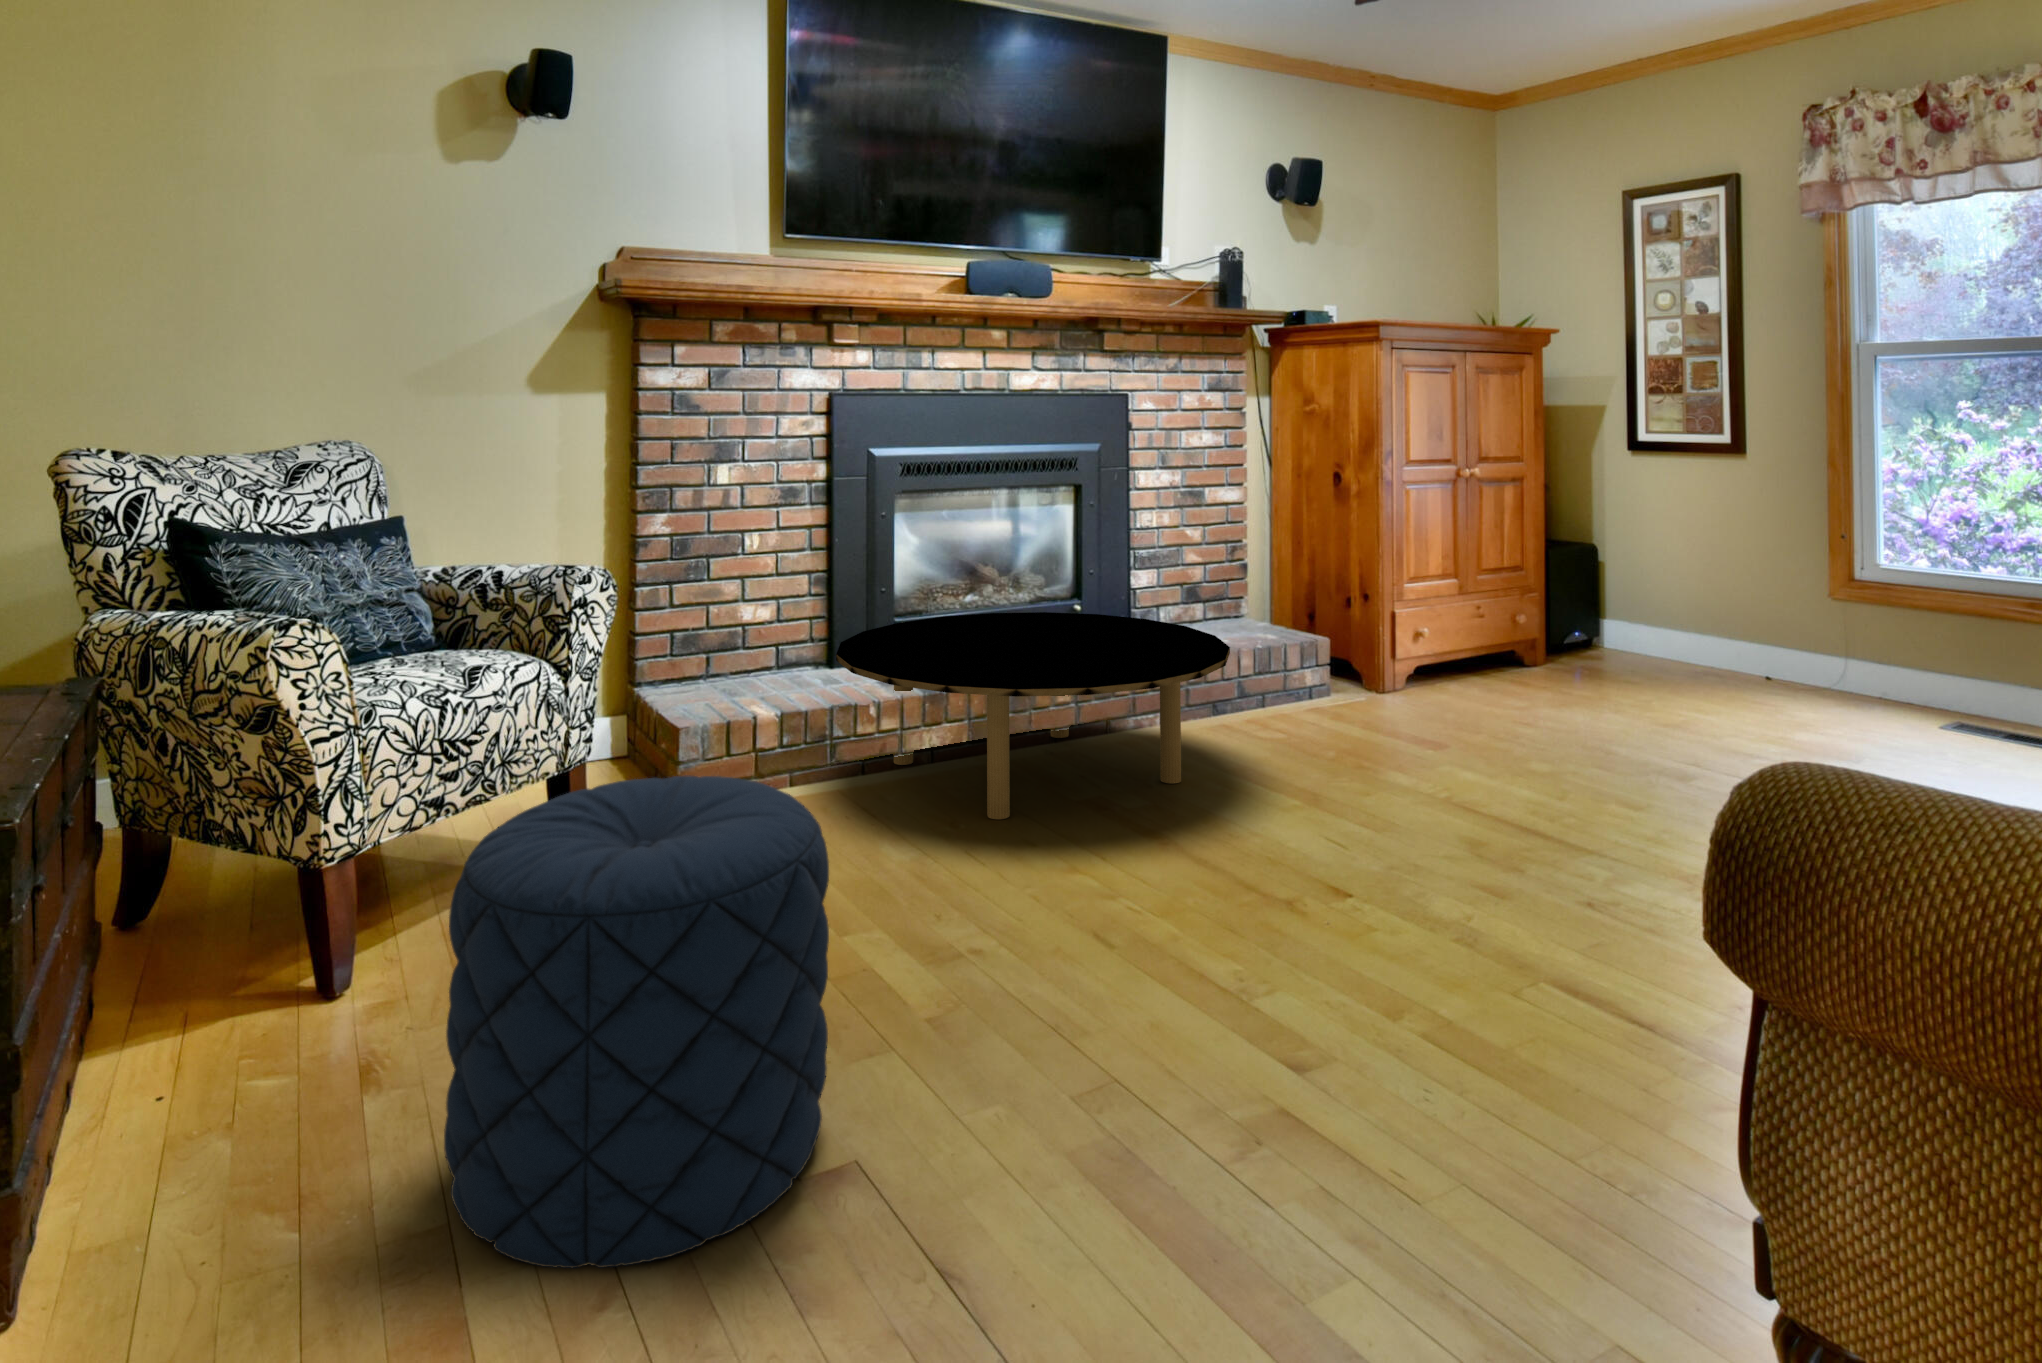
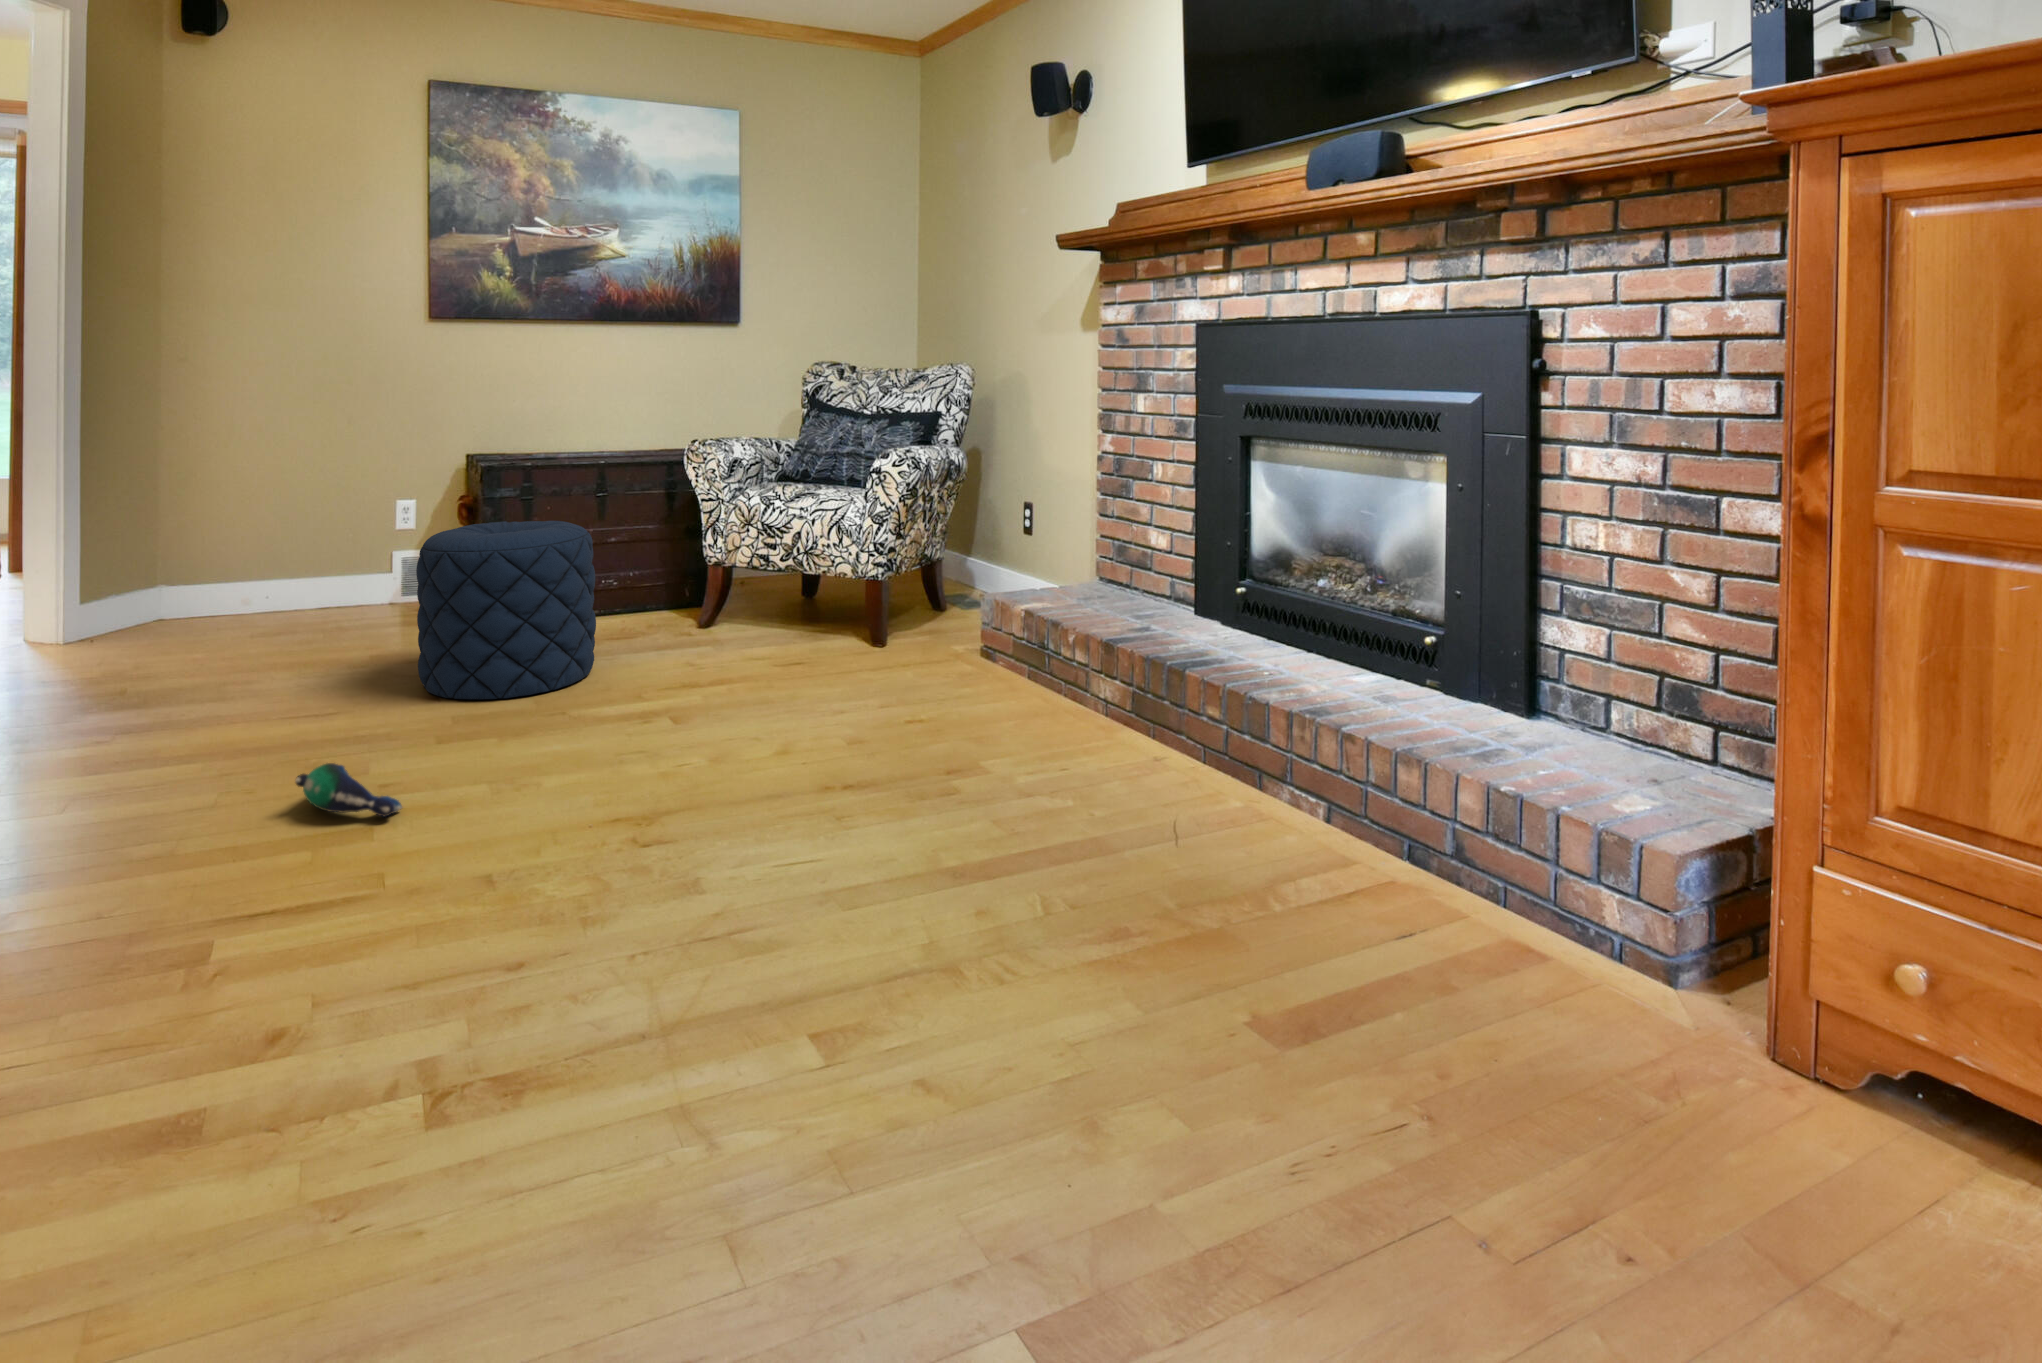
coffee table: present [836,612,1230,819] -> none [870,568,1324,816]
plush toy: none [1263,1027,1400,1137] -> present [295,763,402,816]

